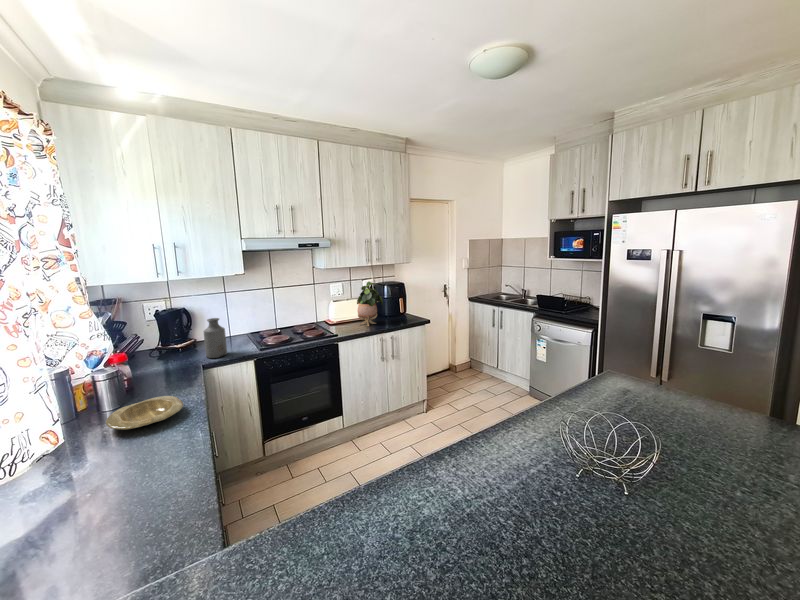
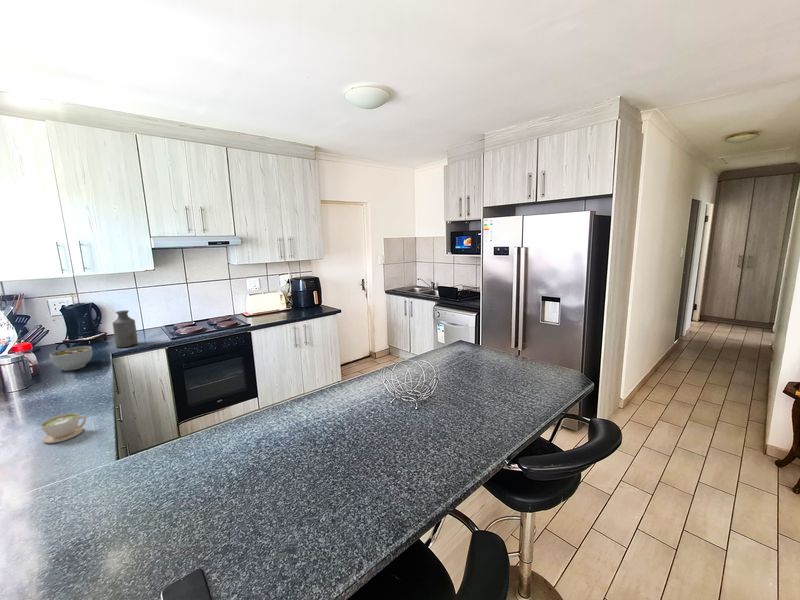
potted plant: present [357,282,383,326] -> none [270,276,295,317]
bowl: none [142,358,184,385] -> present [50,346,92,371]
plate: present [106,396,184,429] -> none [16,375,92,400]
coffee cup: none [126,462,178,507] -> present [41,413,86,443]

